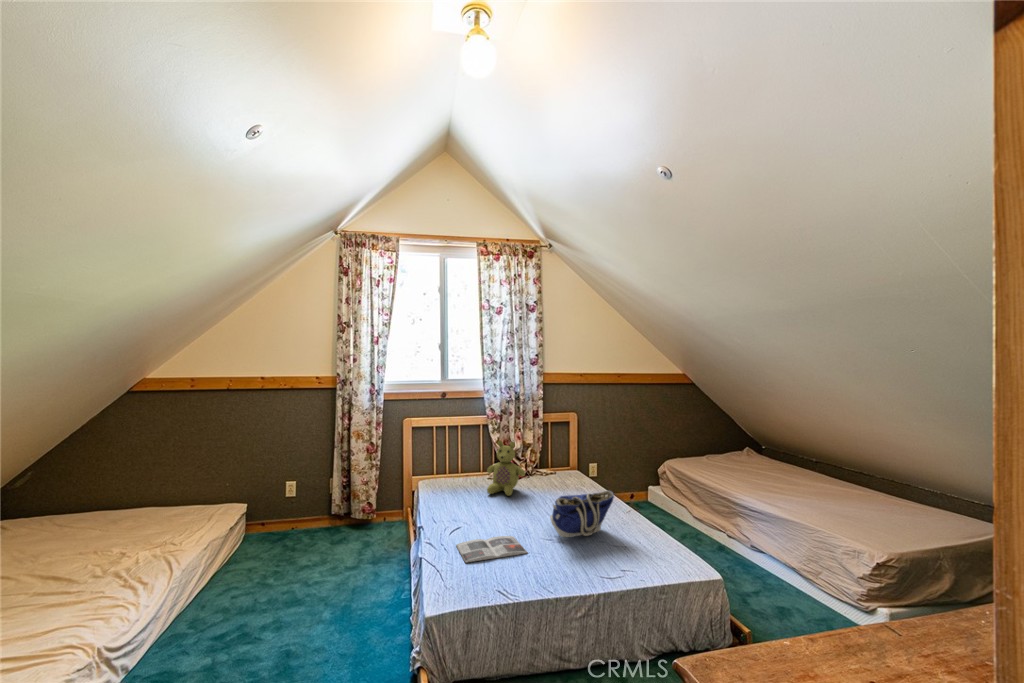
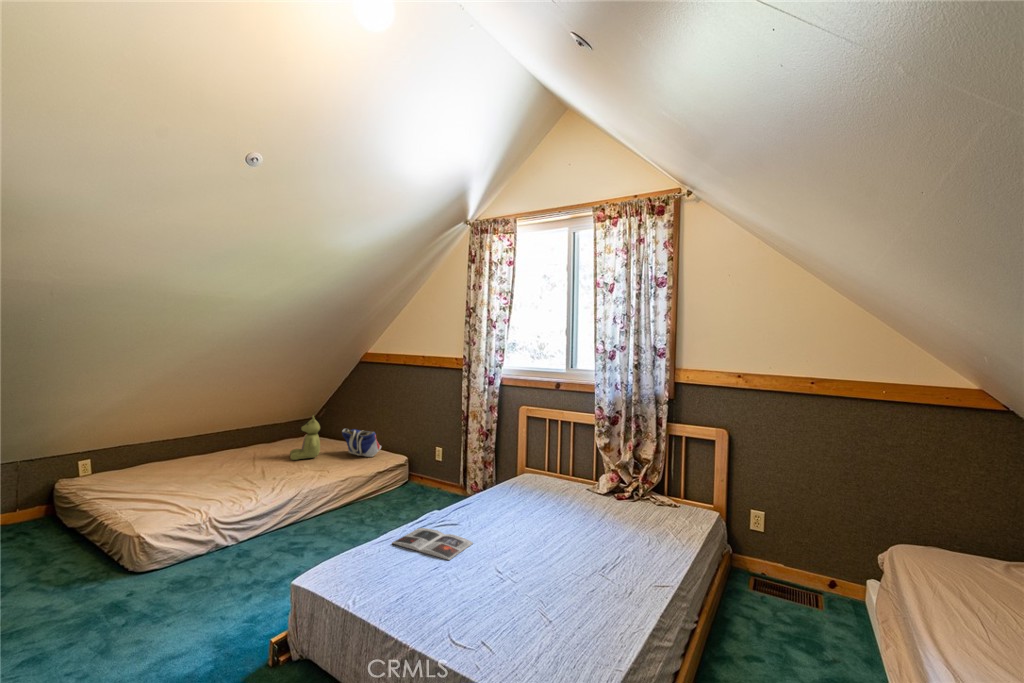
stuffed bear: present [487,441,525,496] -> present [290,416,320,460]
tote bag: present [550,491,614,537] -> present [342,429,381,457]

